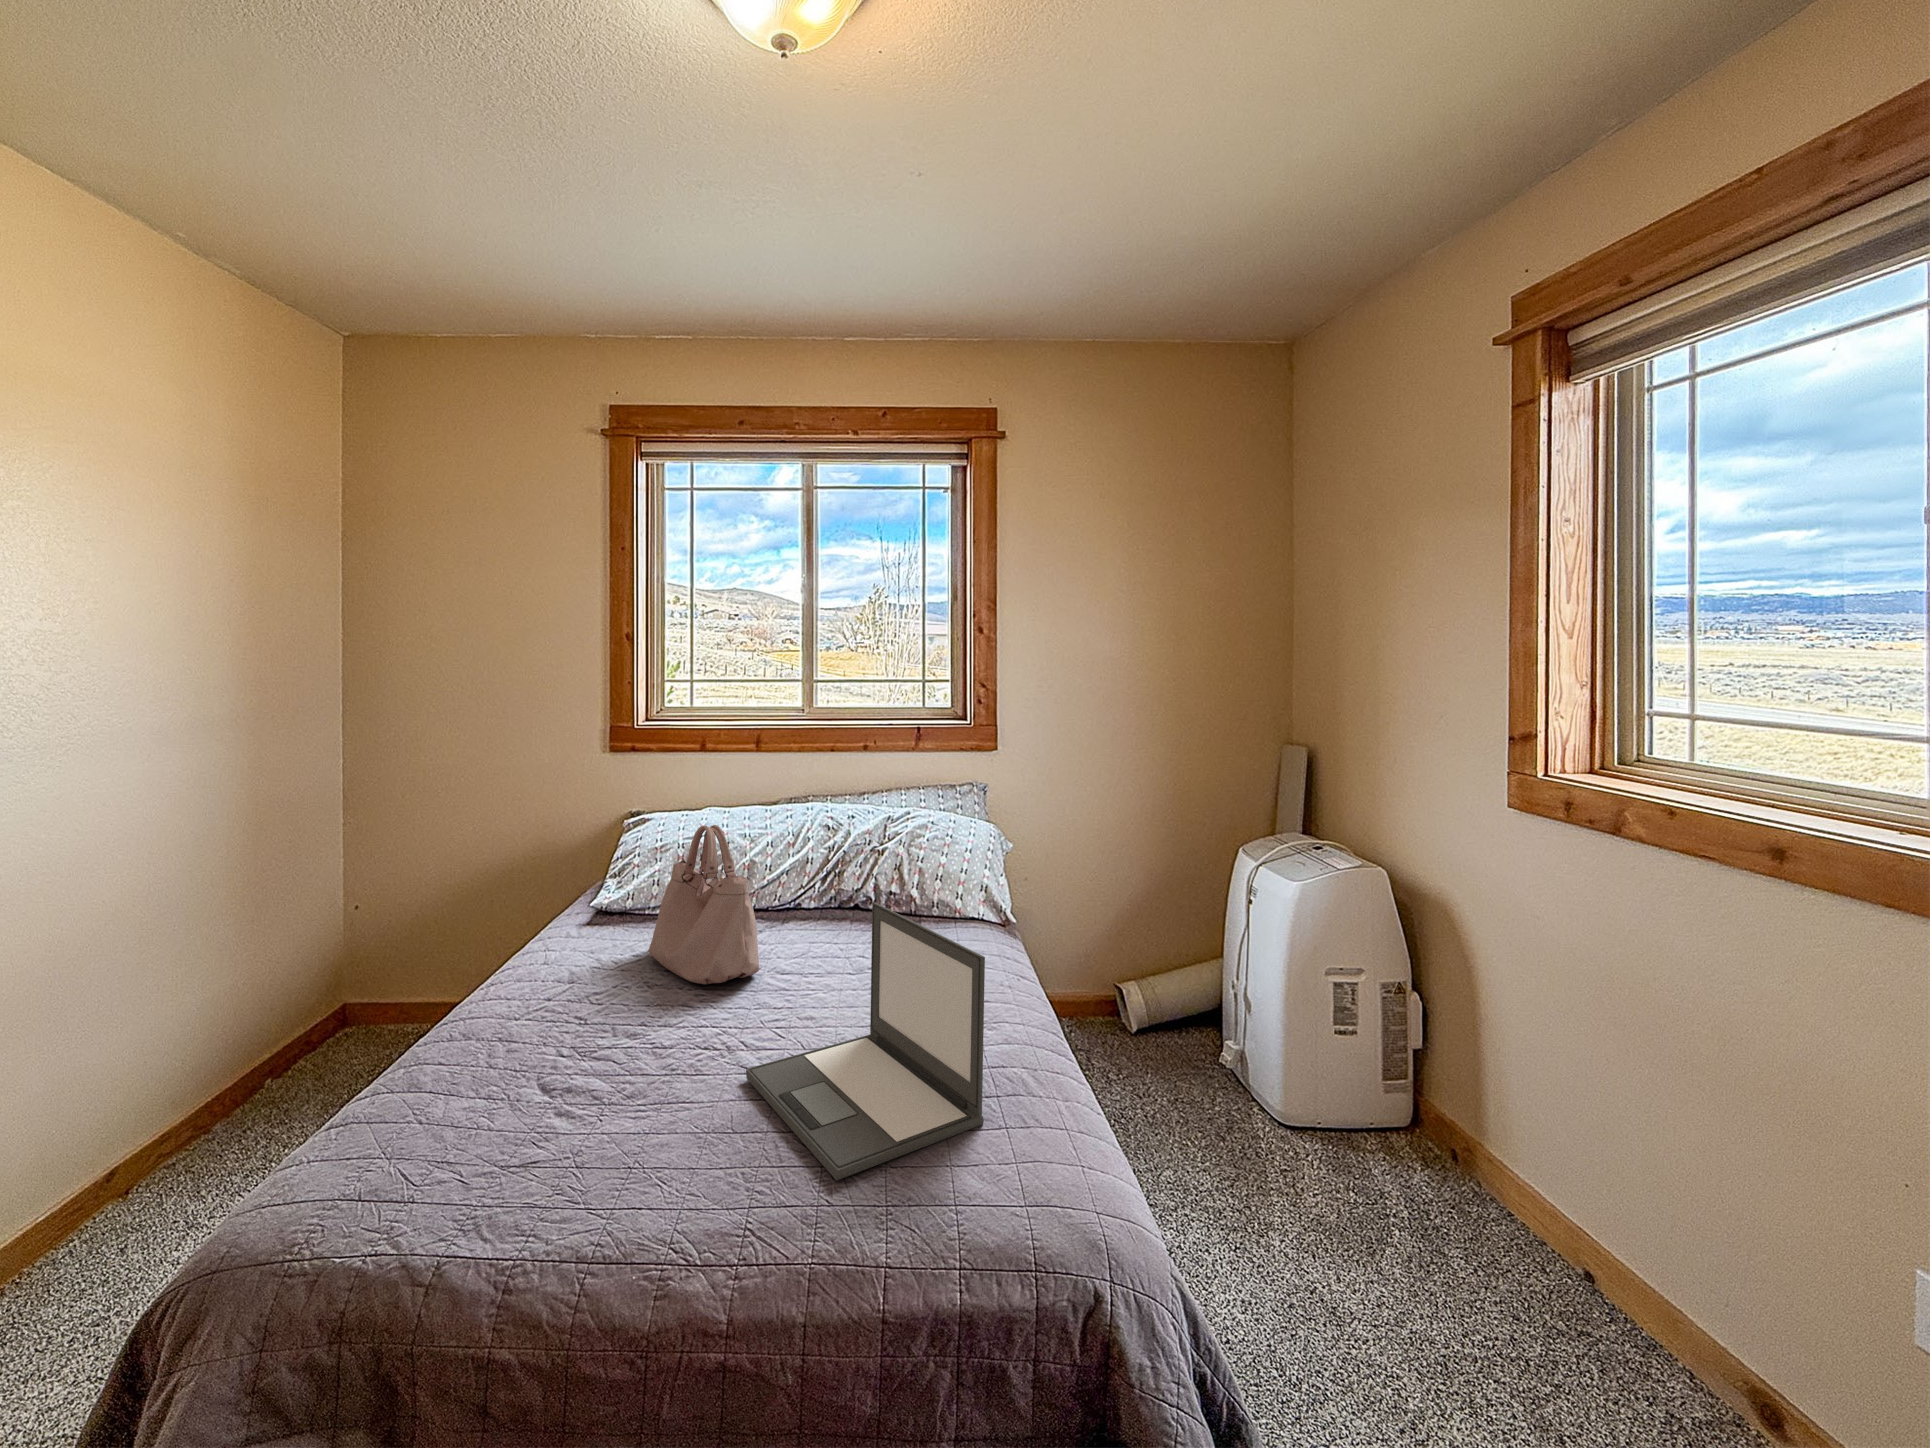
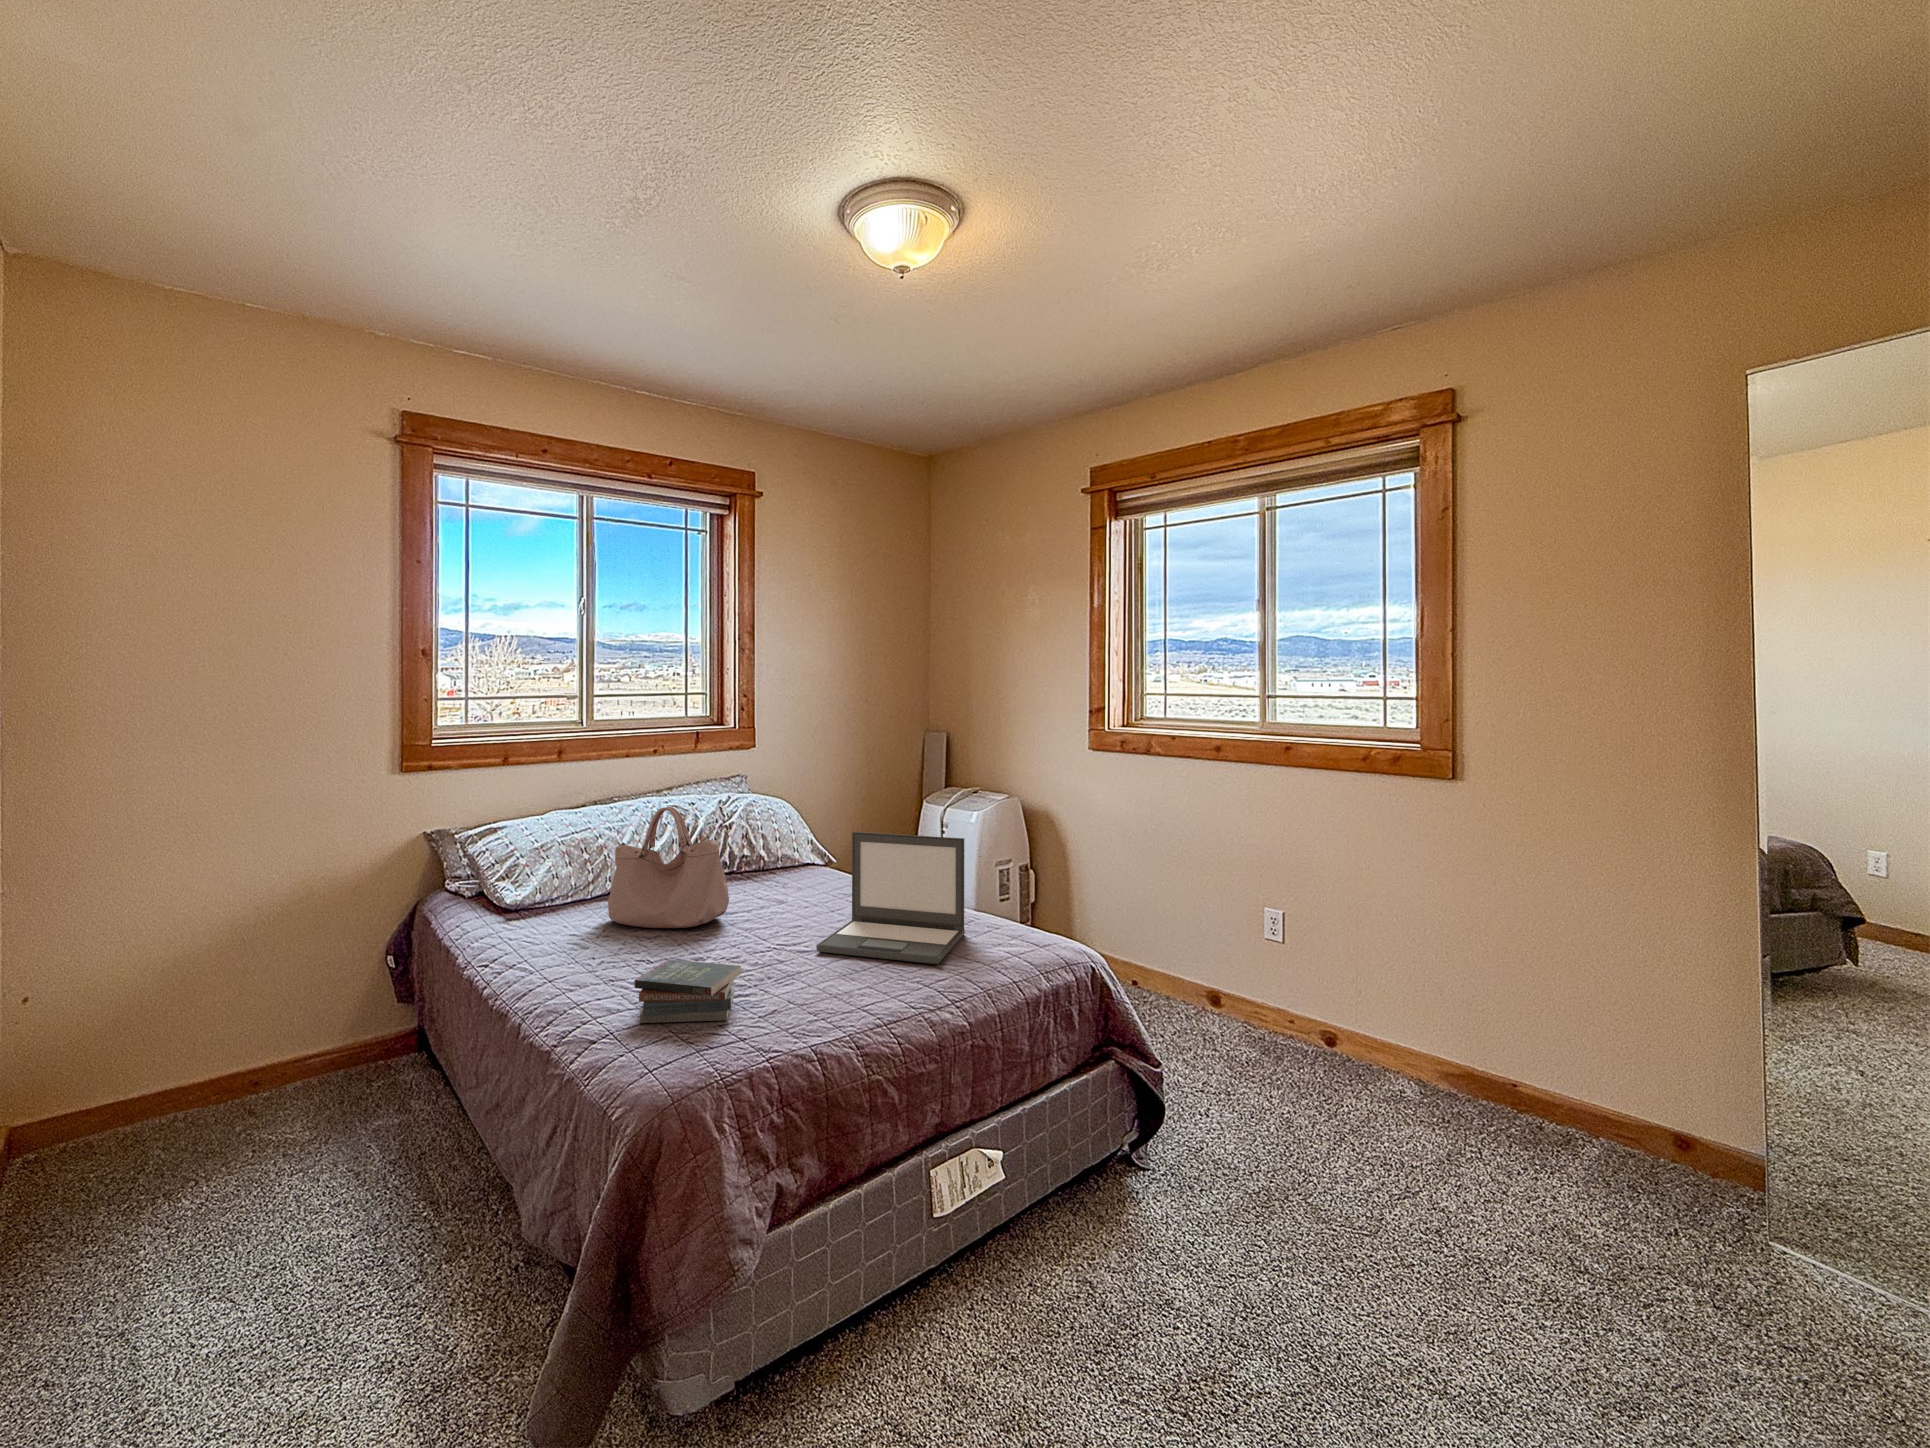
book: none [388,1042,546,1168] -> present [635,959,741,1023]

